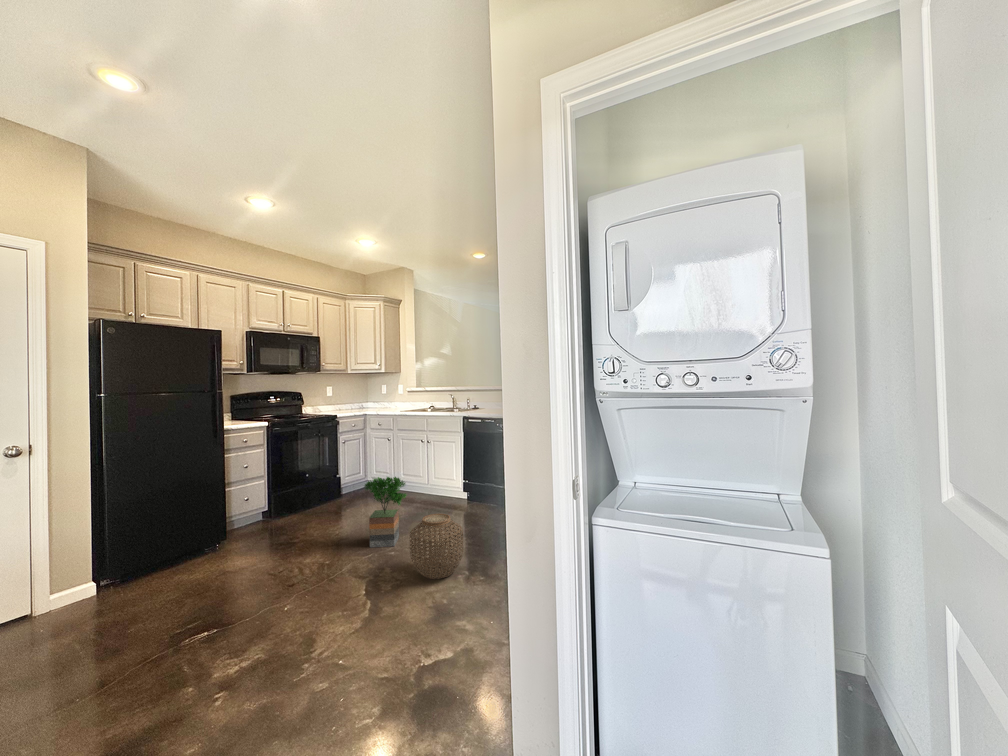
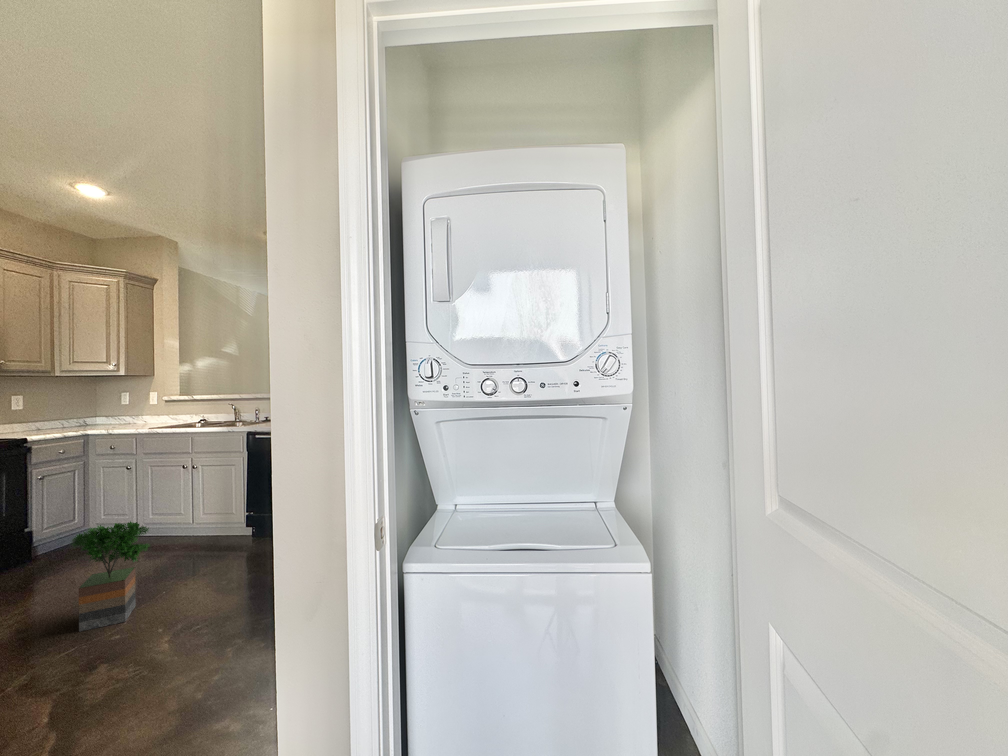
woven basket: present [410,514,463,579] -> none [147,566,236,661]

